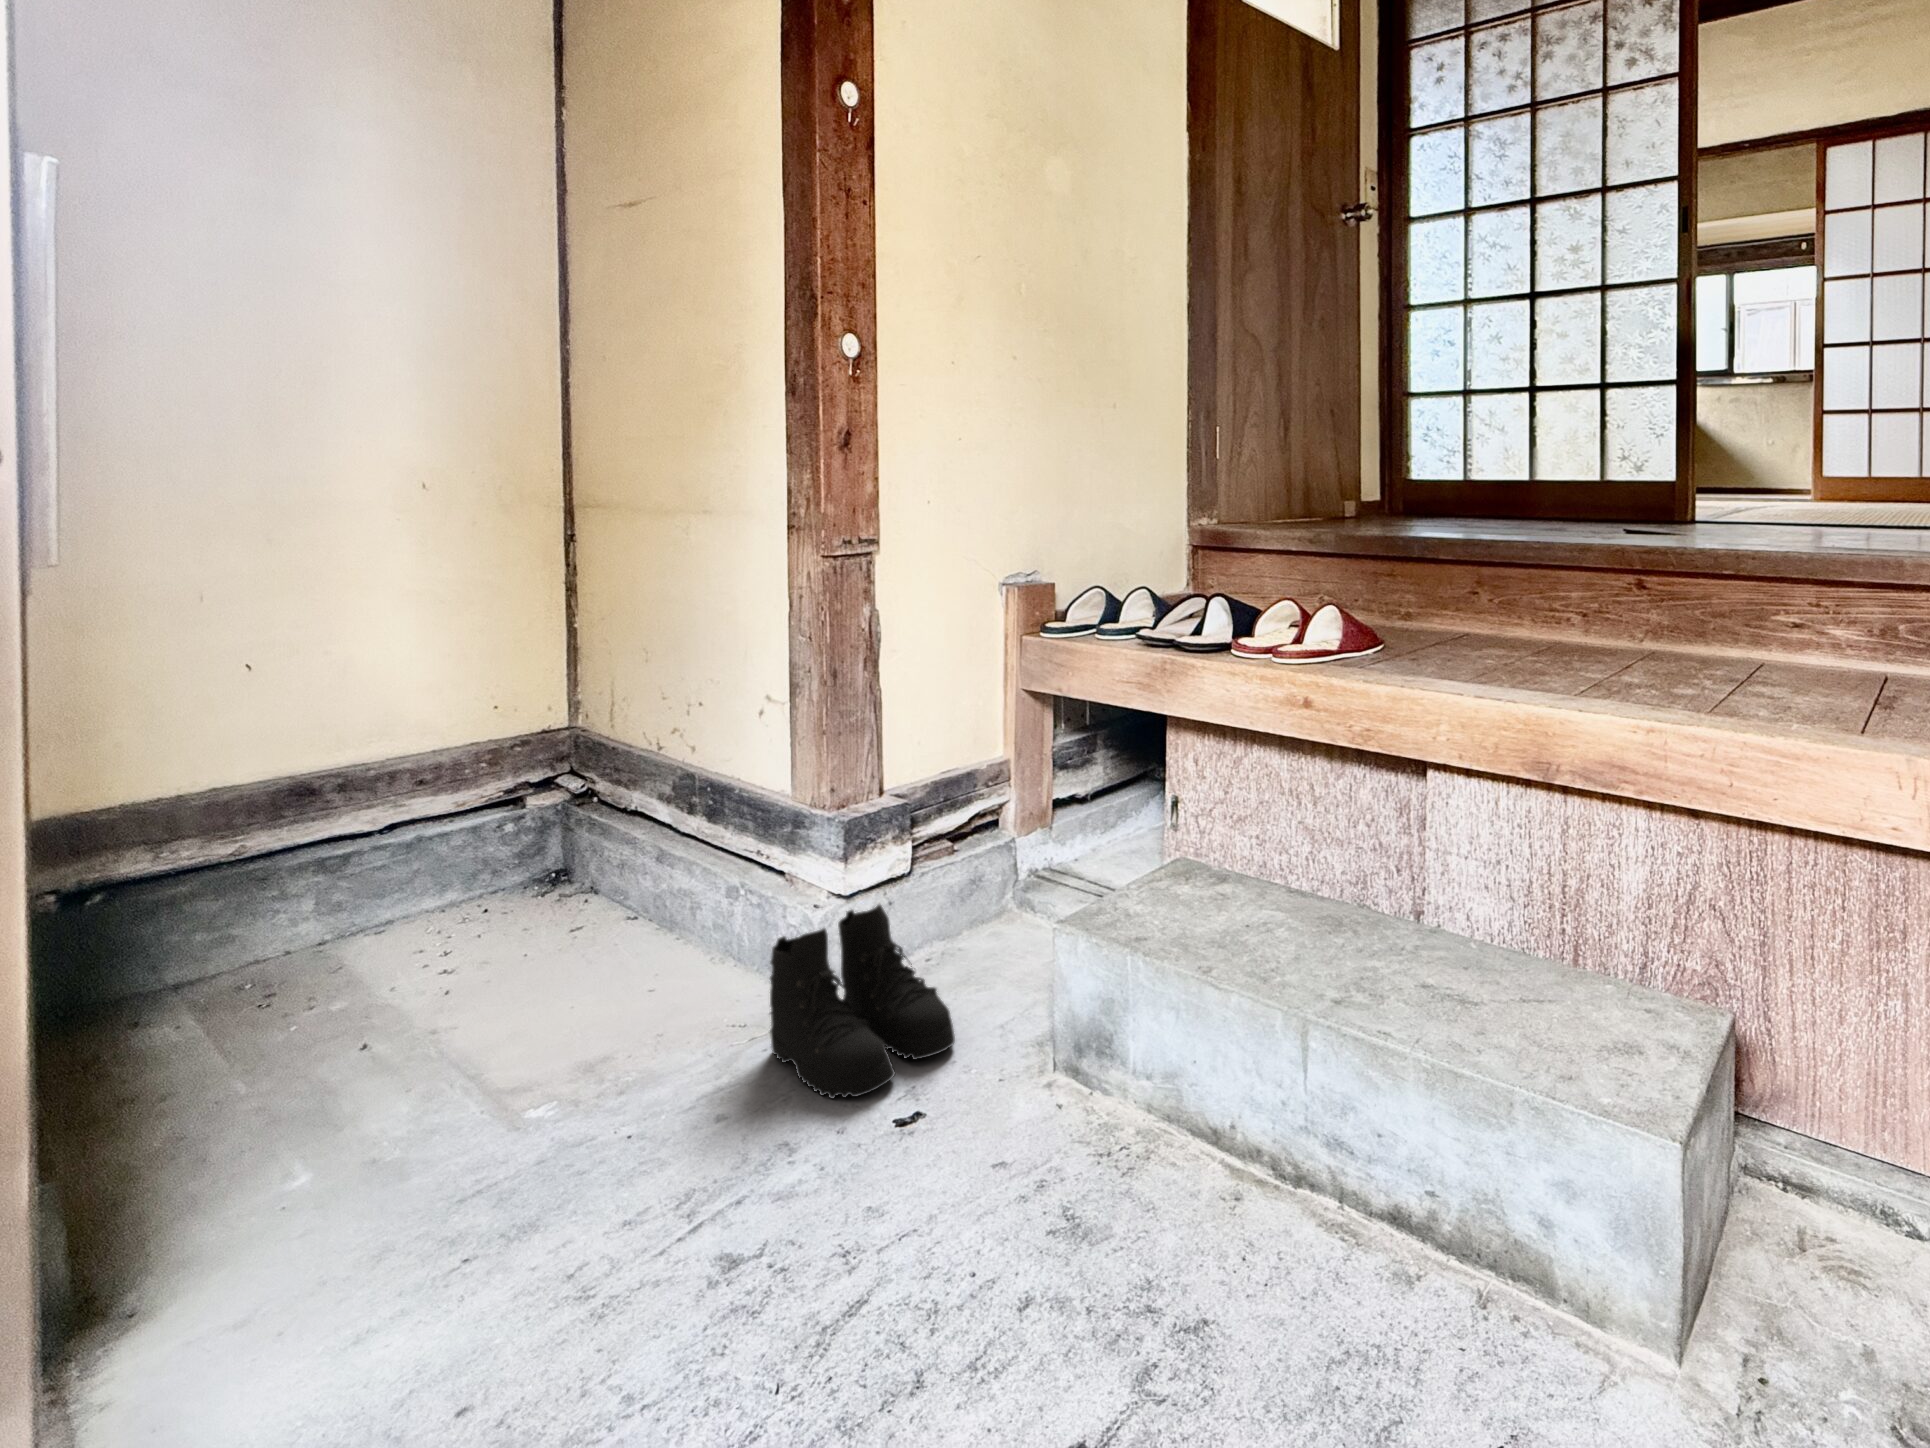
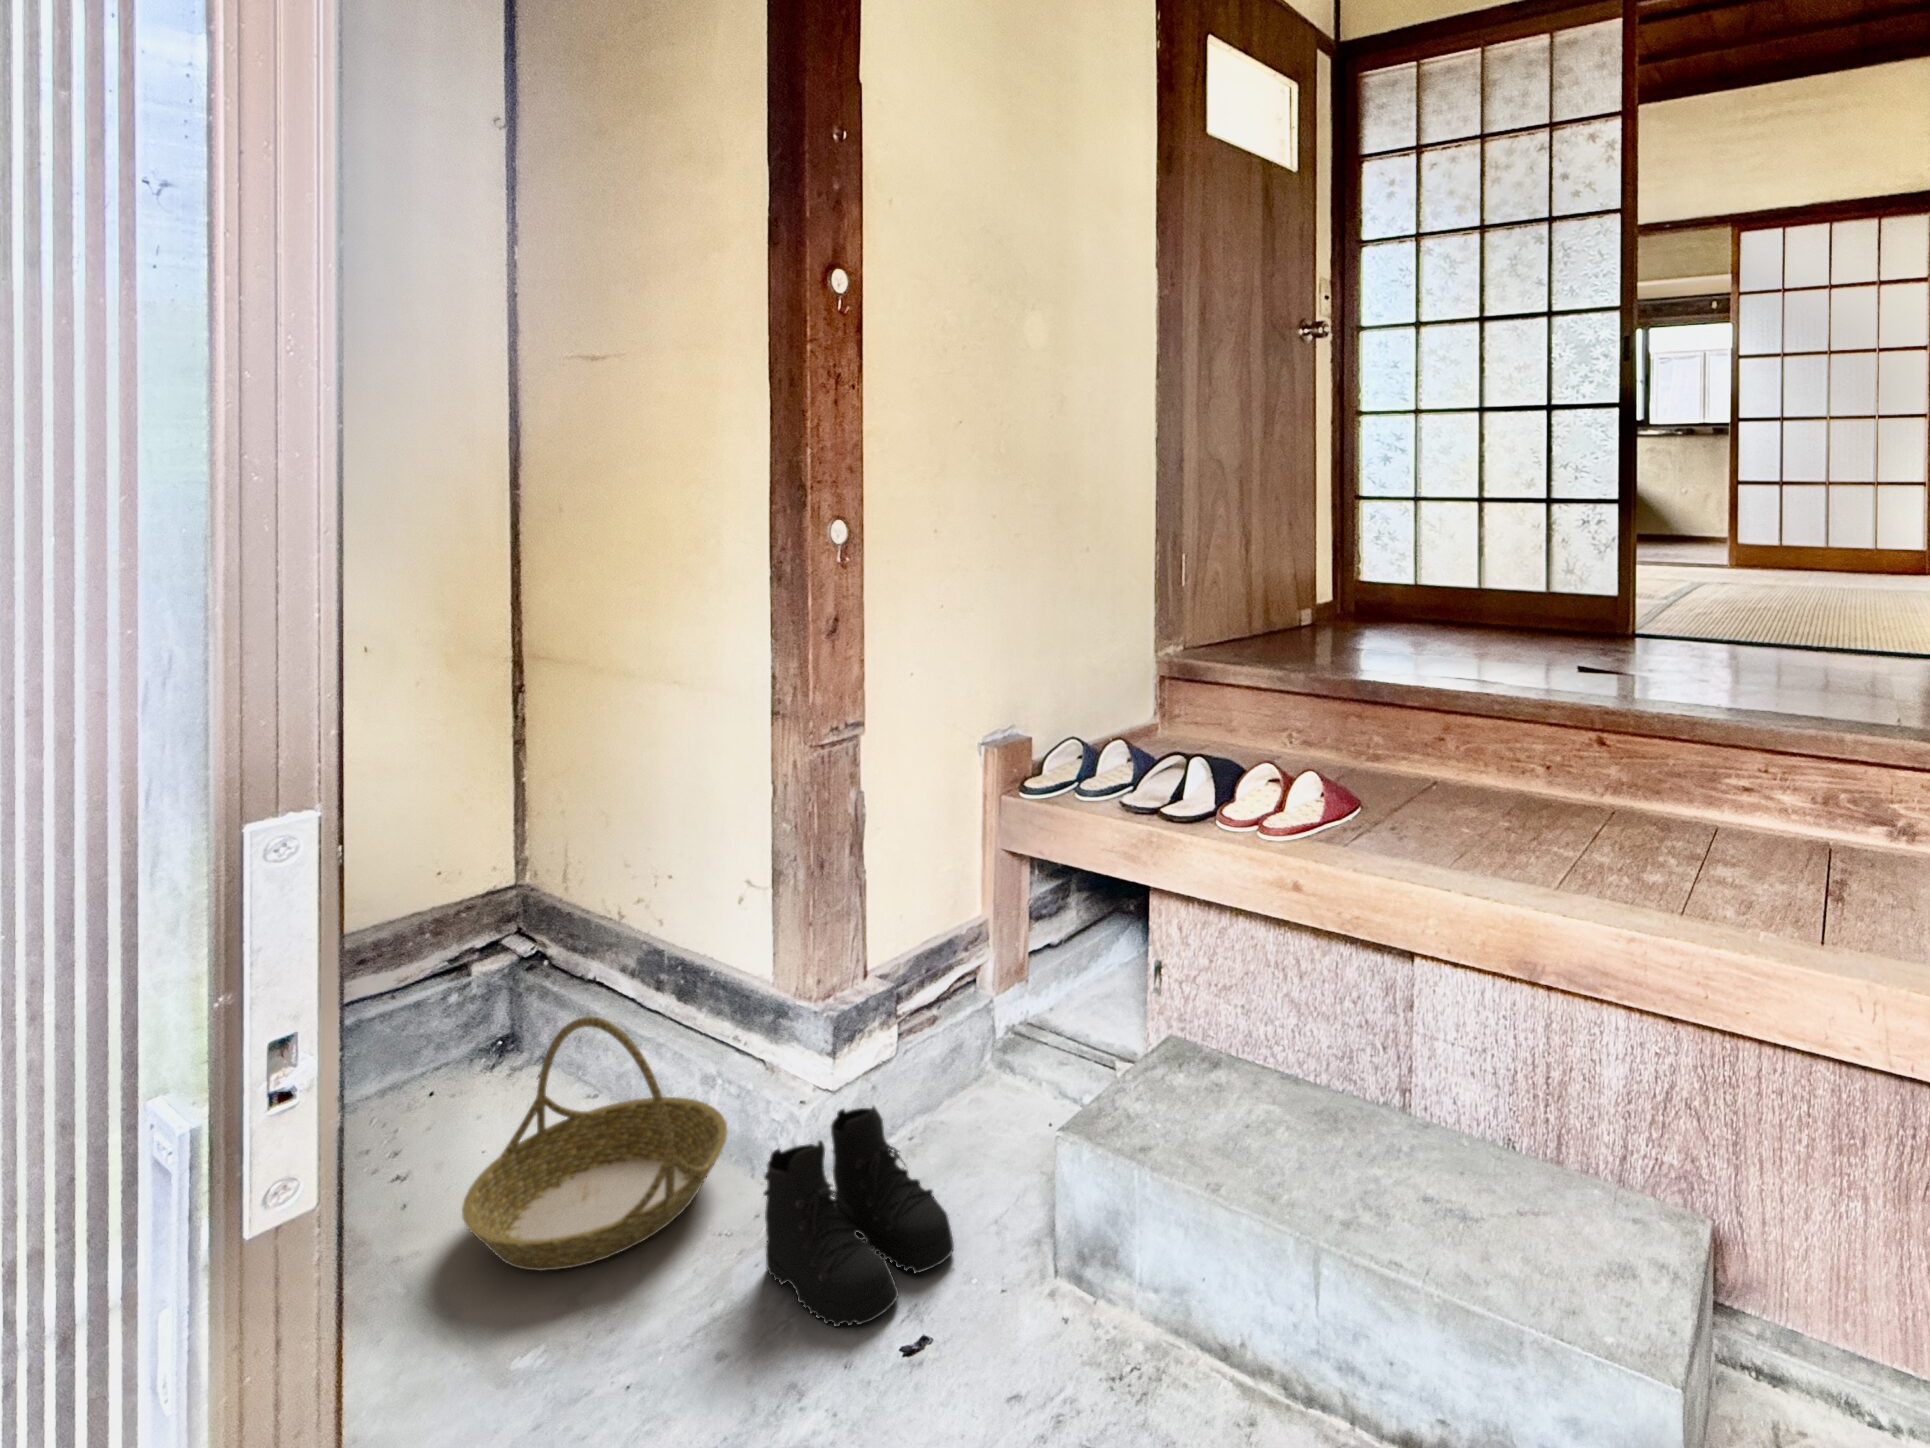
basket: none [490,813,747,1042] -> present [462,1016,727,1271]

